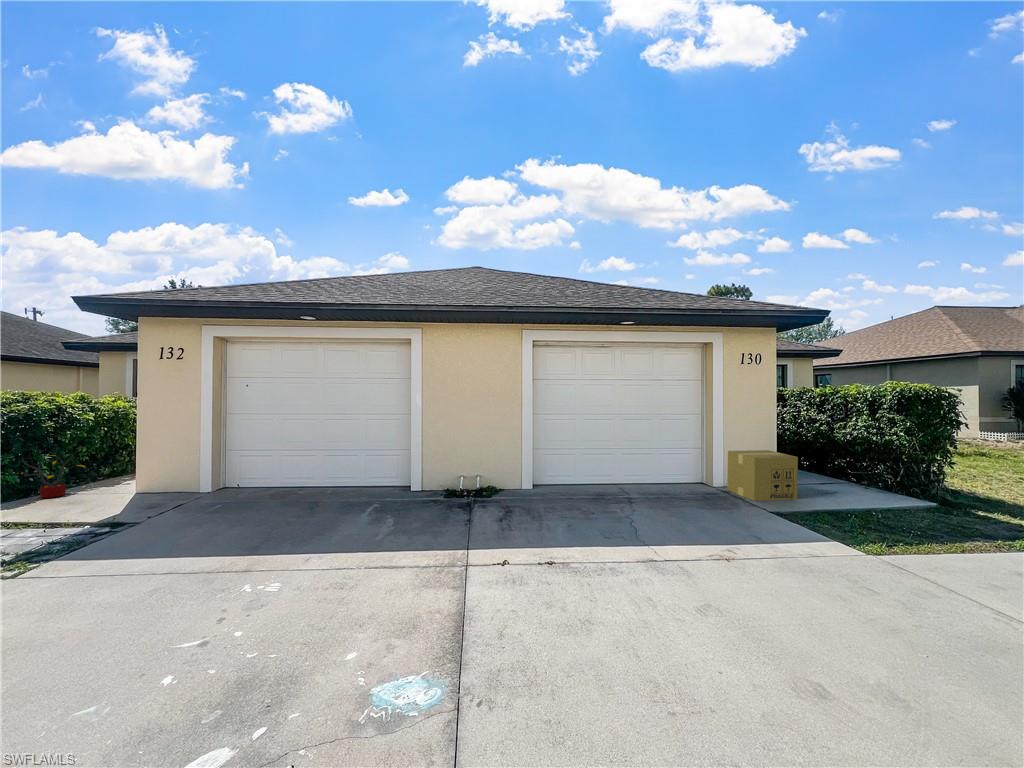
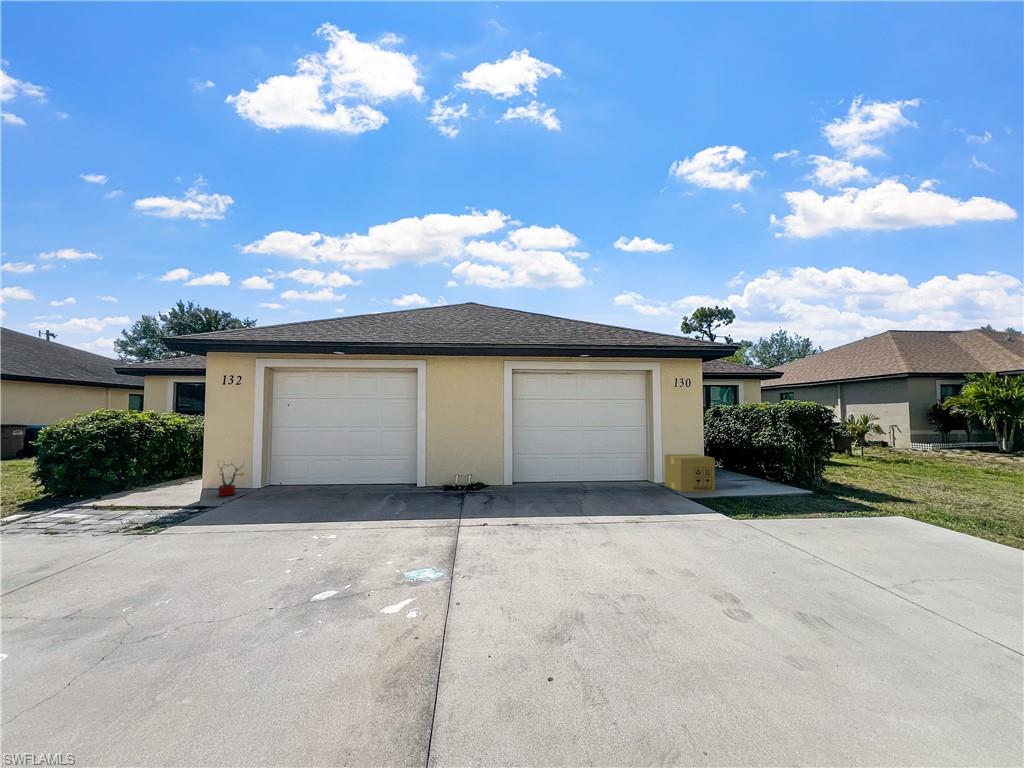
decorative plant: present [22,451,85,498] -> present [219,461,244,496]

